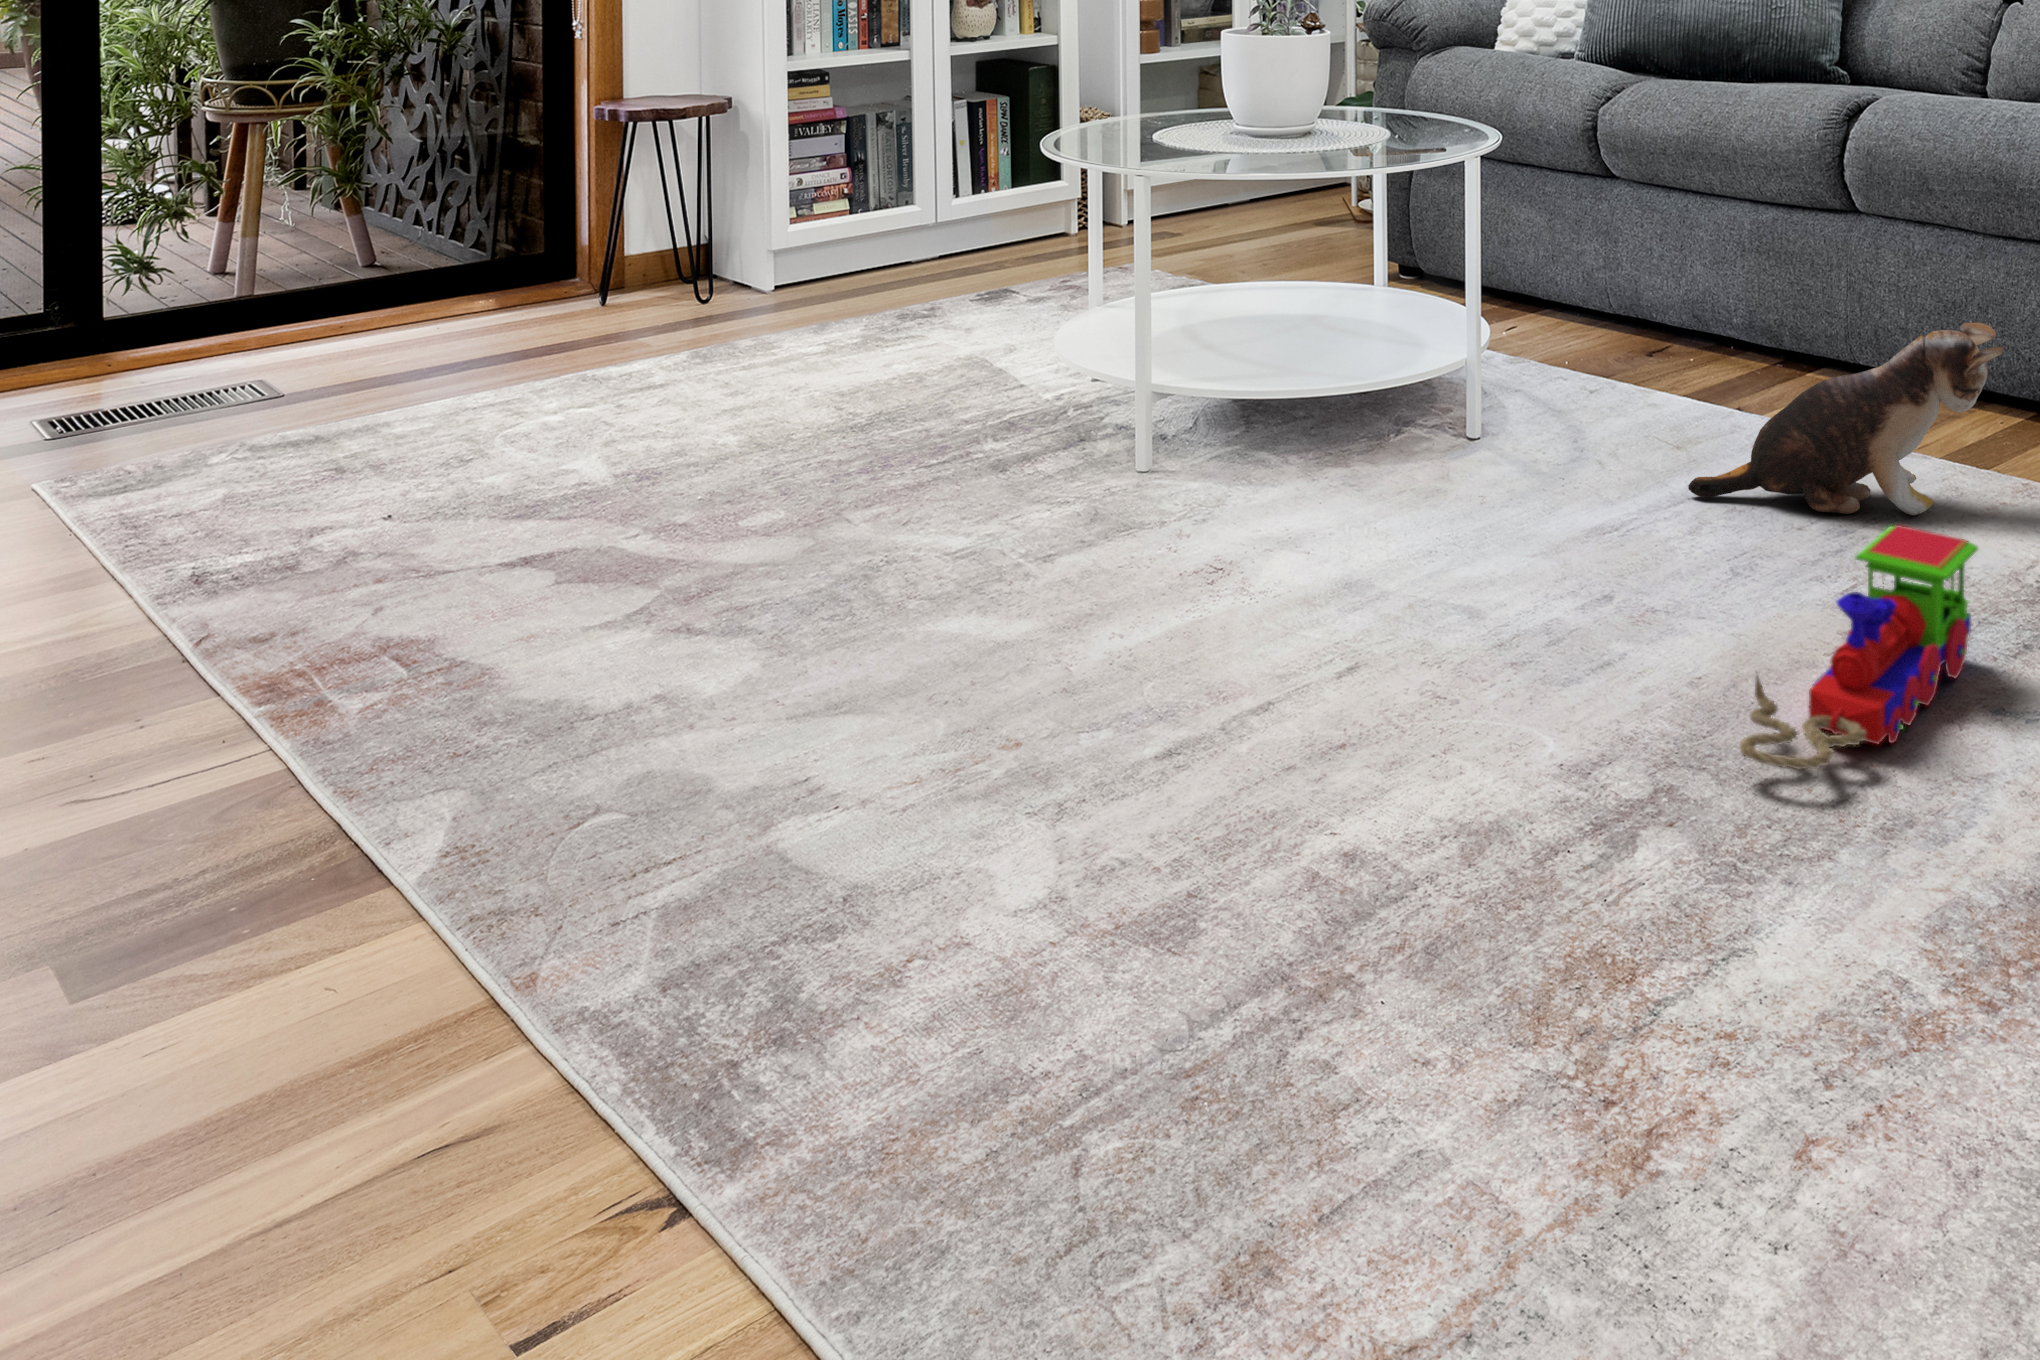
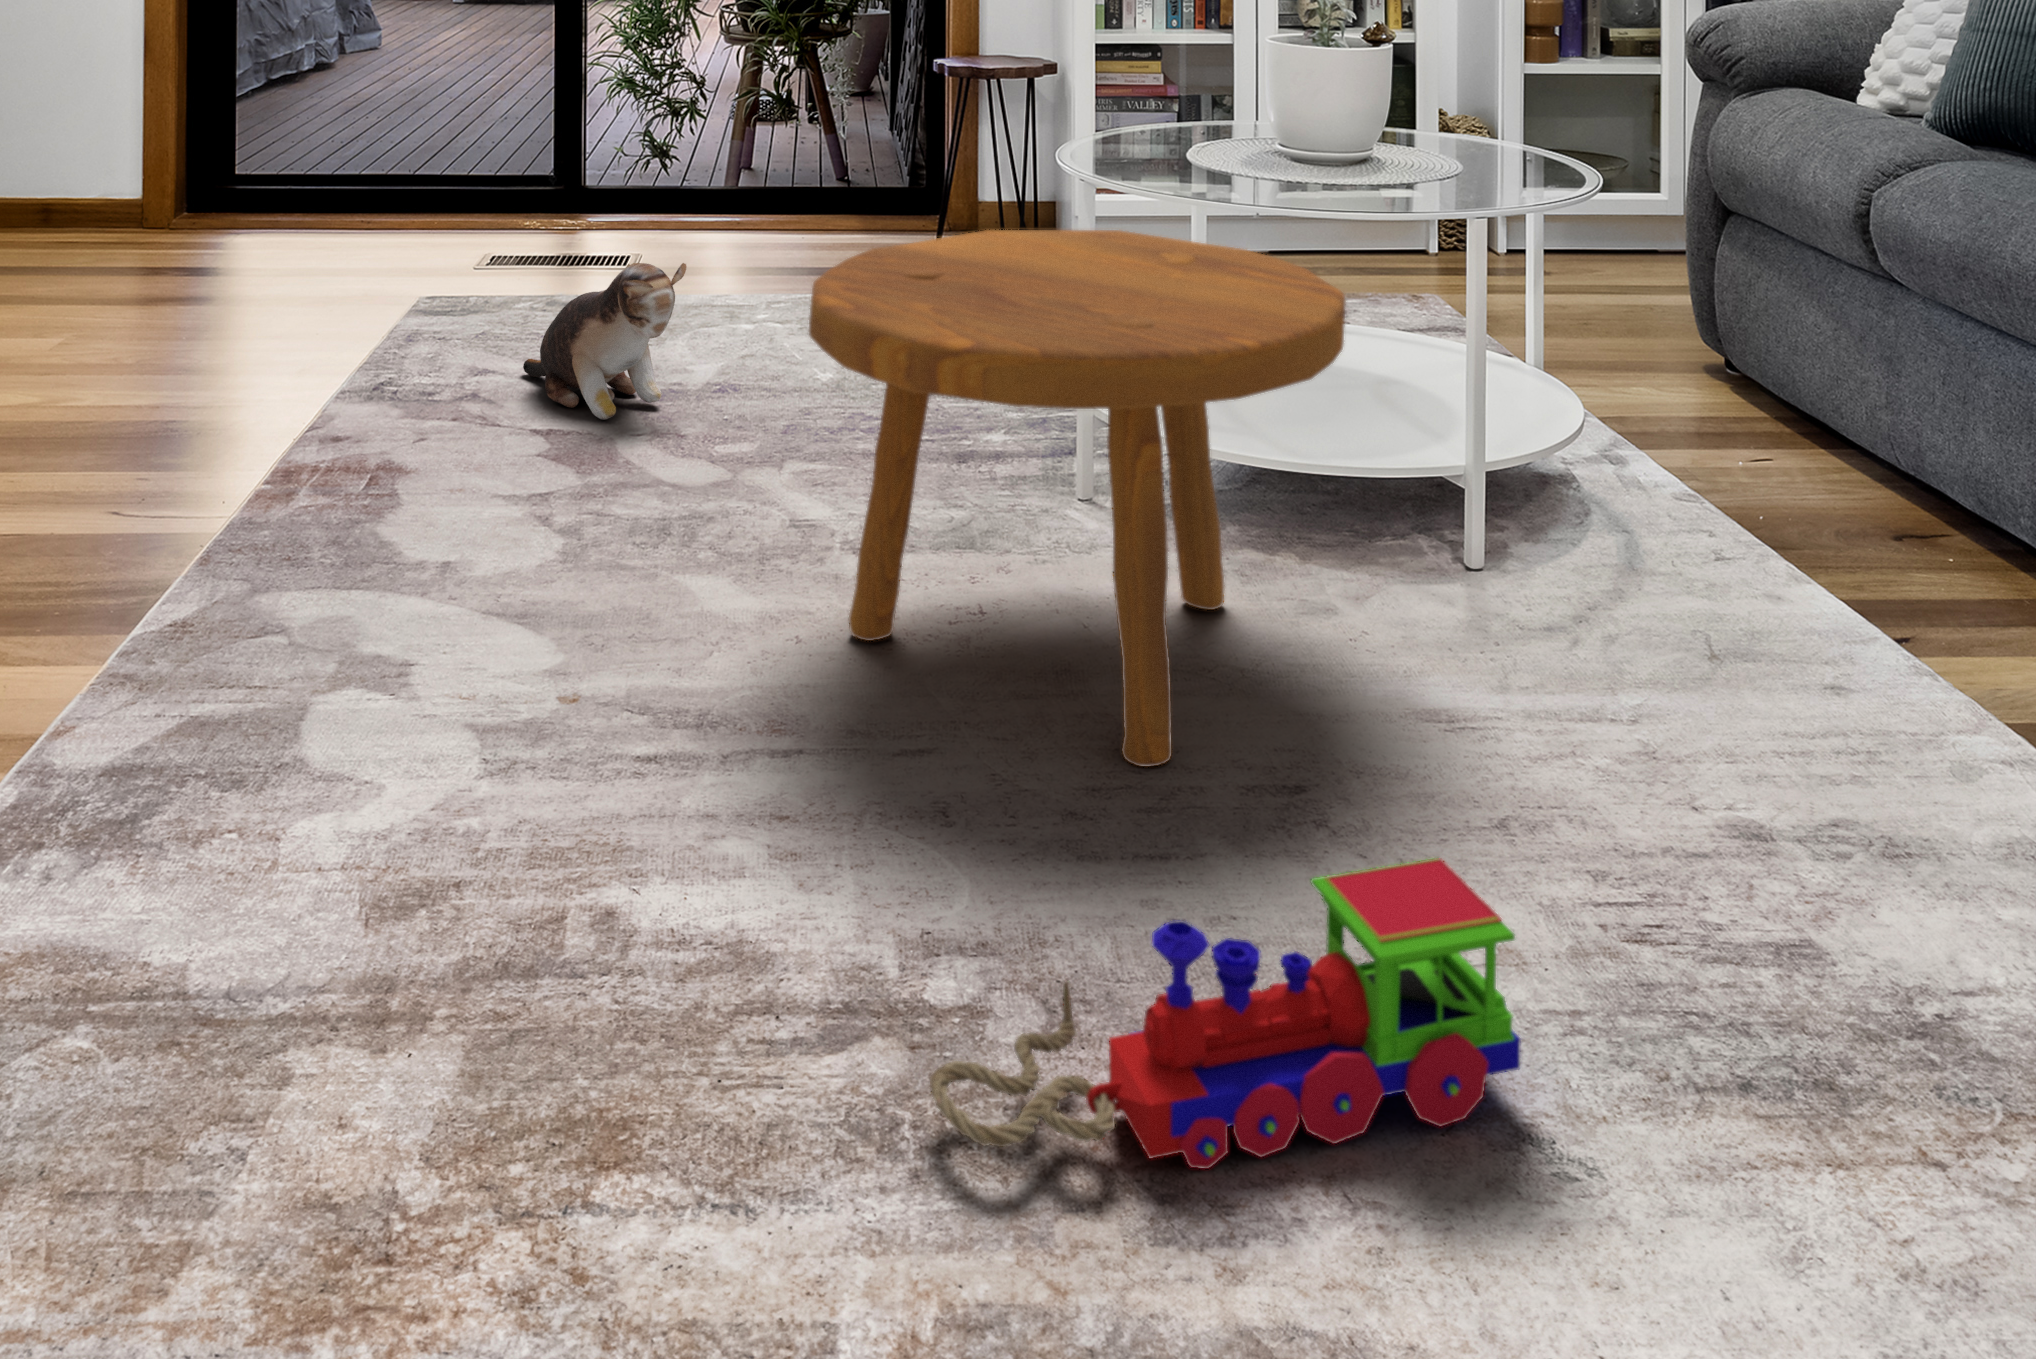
footstool: none [1143,189,1581,580] -> present [809,230,1346,766]
plush toy: present [1688,322,2004,515] -> present [523,263,687,419]

